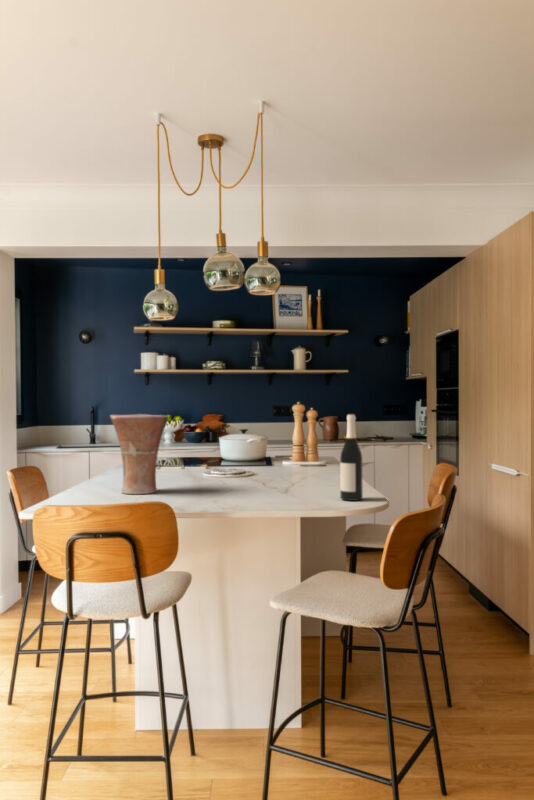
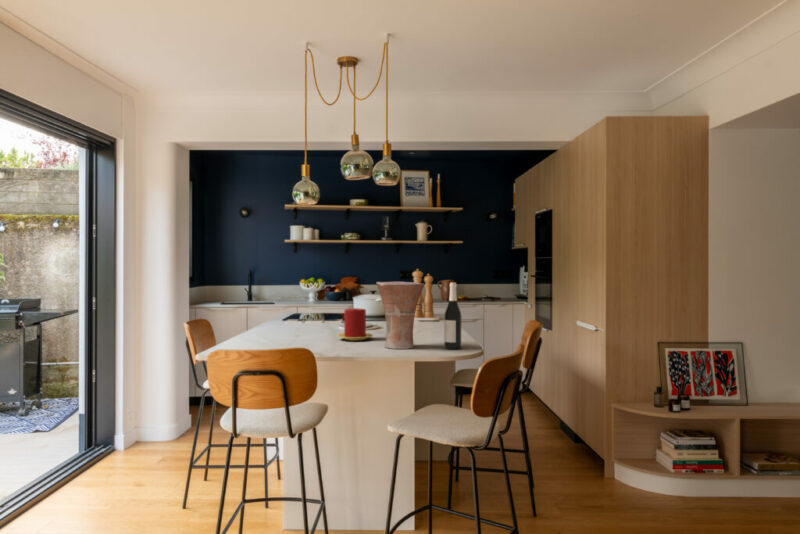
vase: present [110,414,168,494] -> present [377,282,424,349]
candle: none [202,450,247,490] -> present [338,308,373,341]

